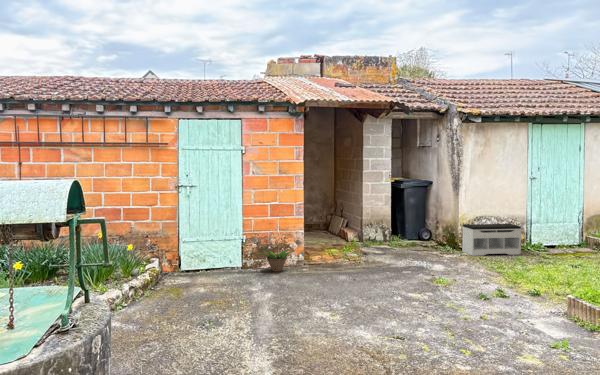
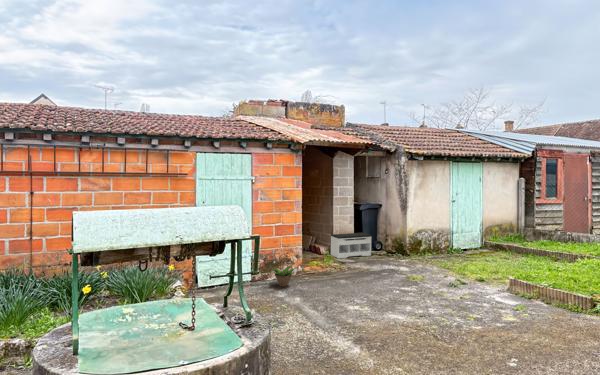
bench: present [462,224,521,256] -> present [331,233,371,258]

